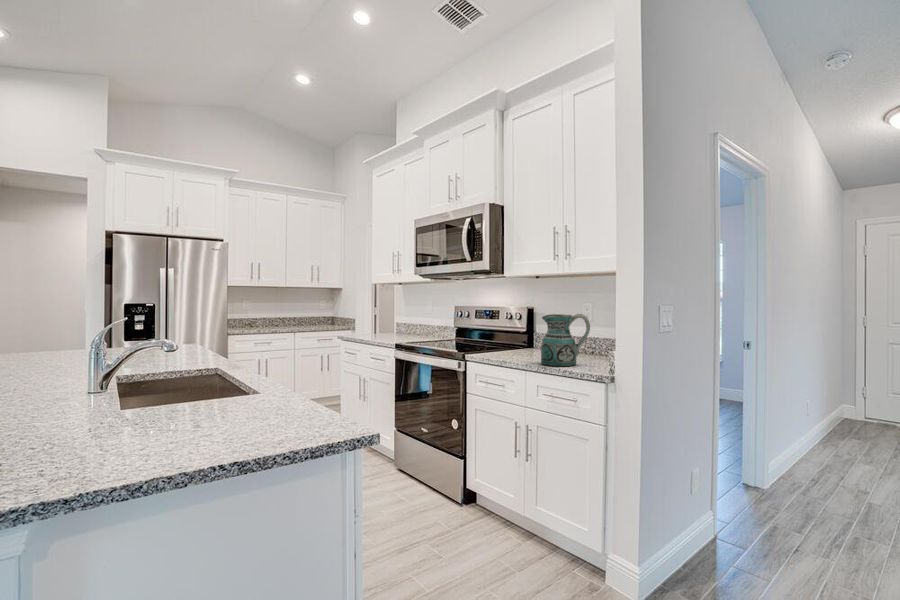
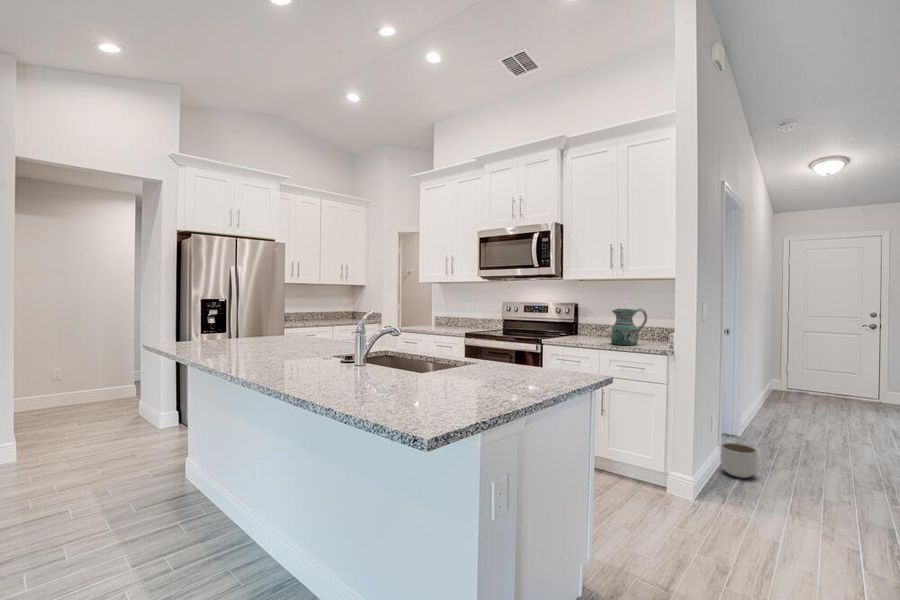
planter: none [710,512,763,571] -> present [721,443,757,478]

